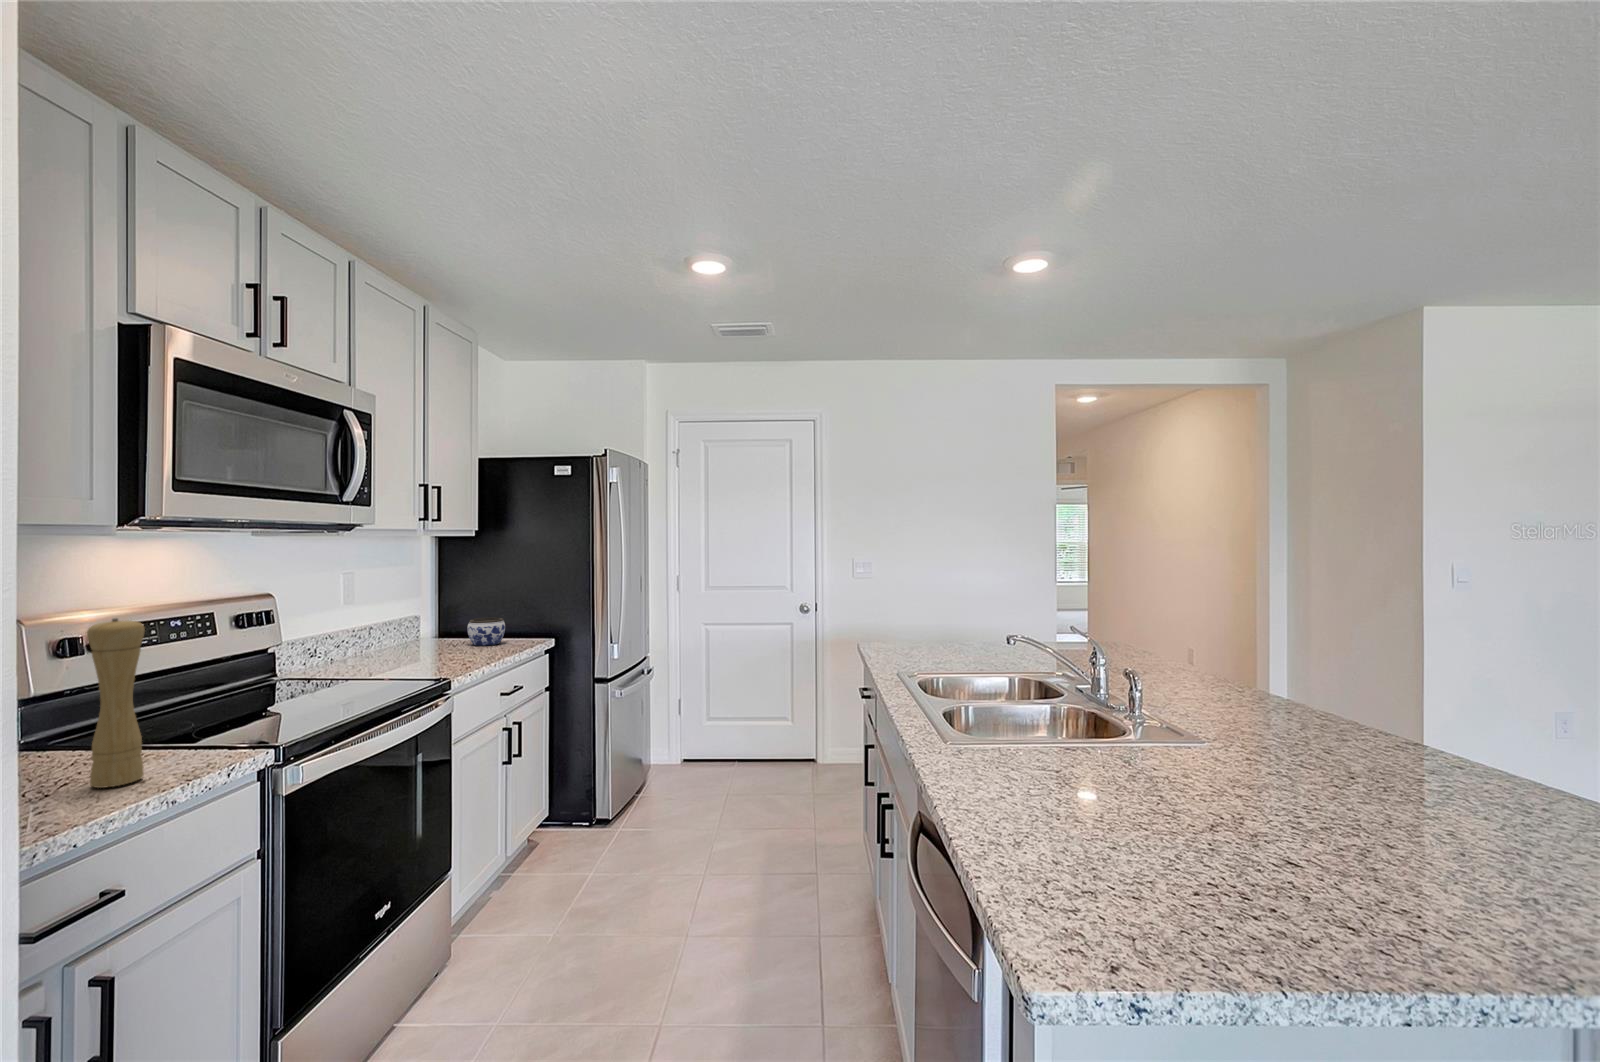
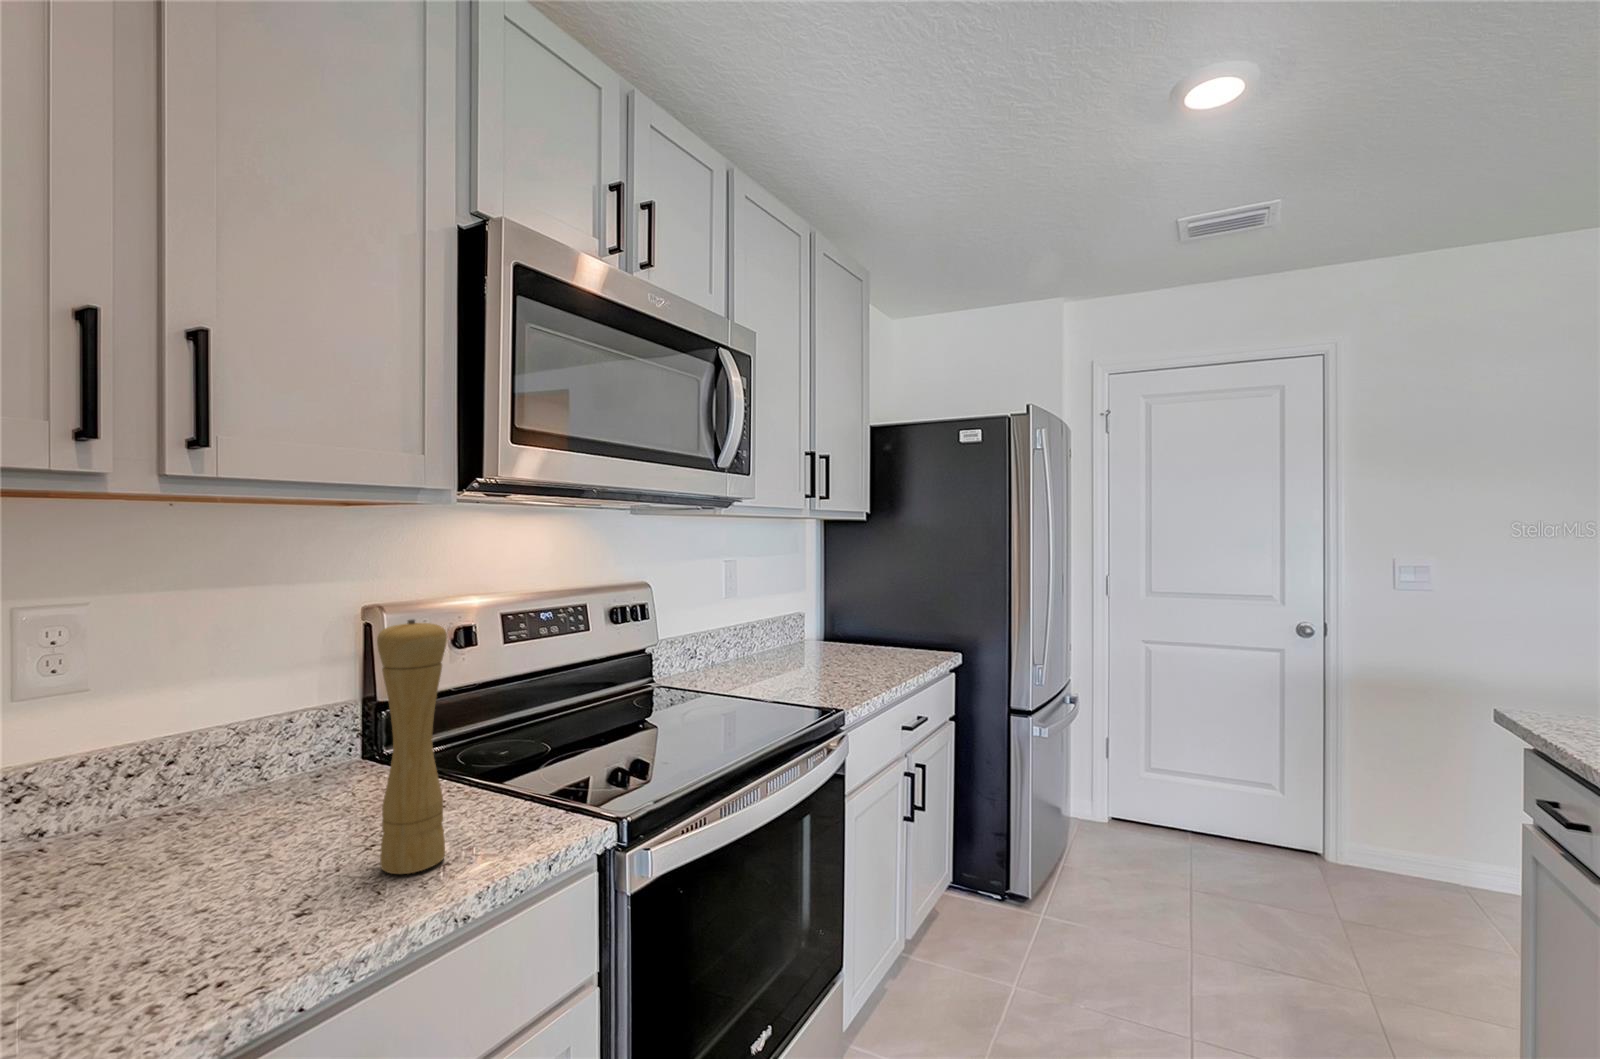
jar: present [467,617,505,646] -> none [857,621,901,656]

